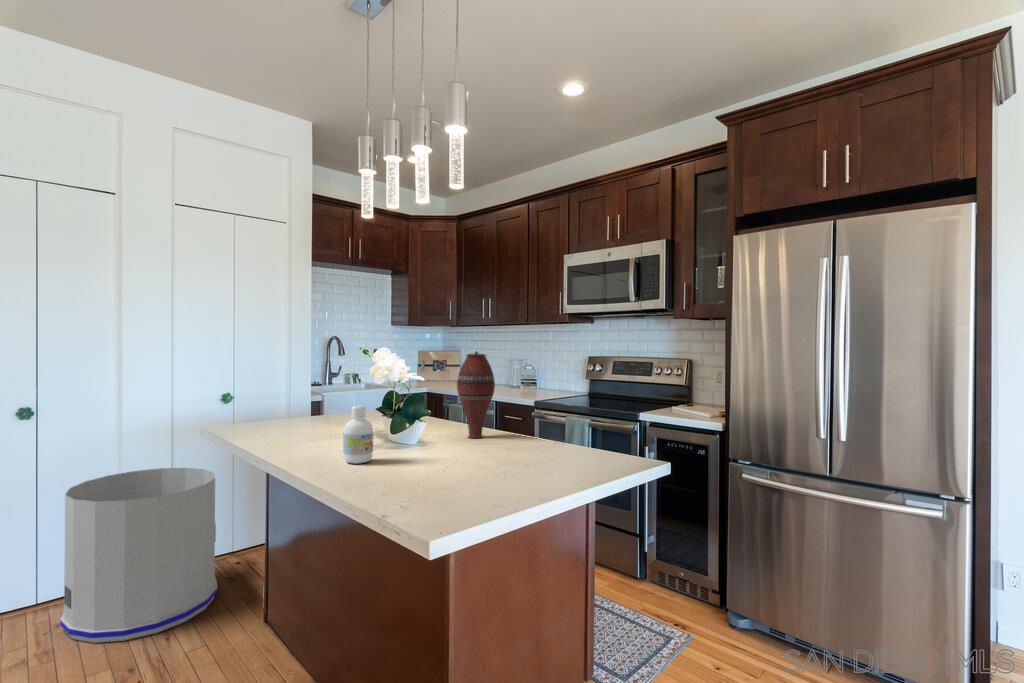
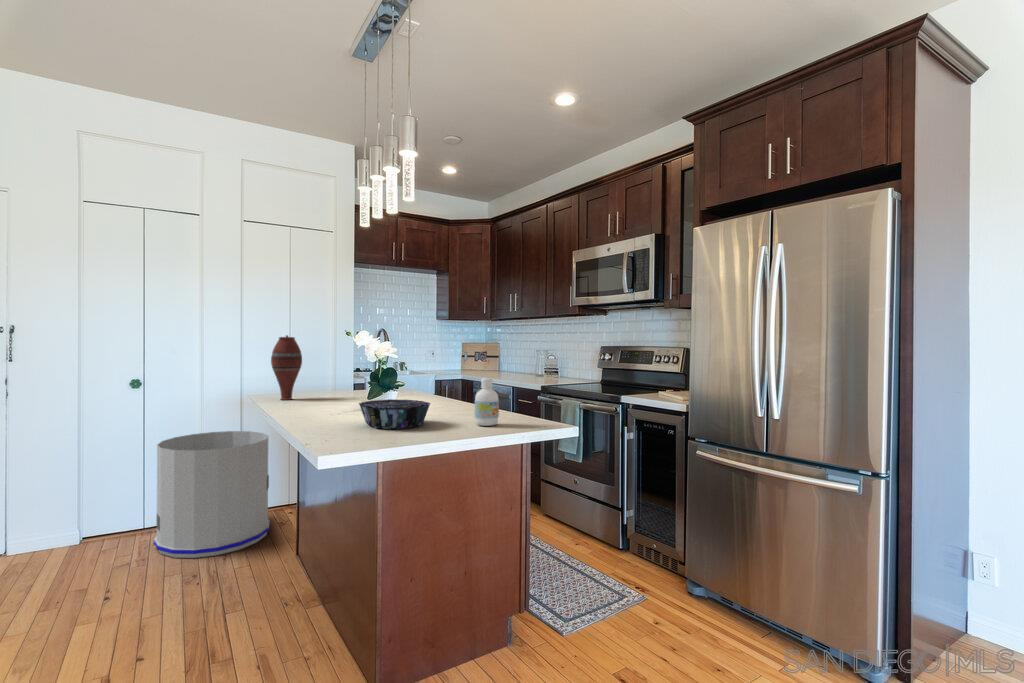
vase: present [457,352,495,438] -> present [271,335,302,400]
bottle: present [343,405,373,463] -> present [475,378,499,426]
decorative bowl: none [402,434,493,475] -> present [359,399,431,429]

